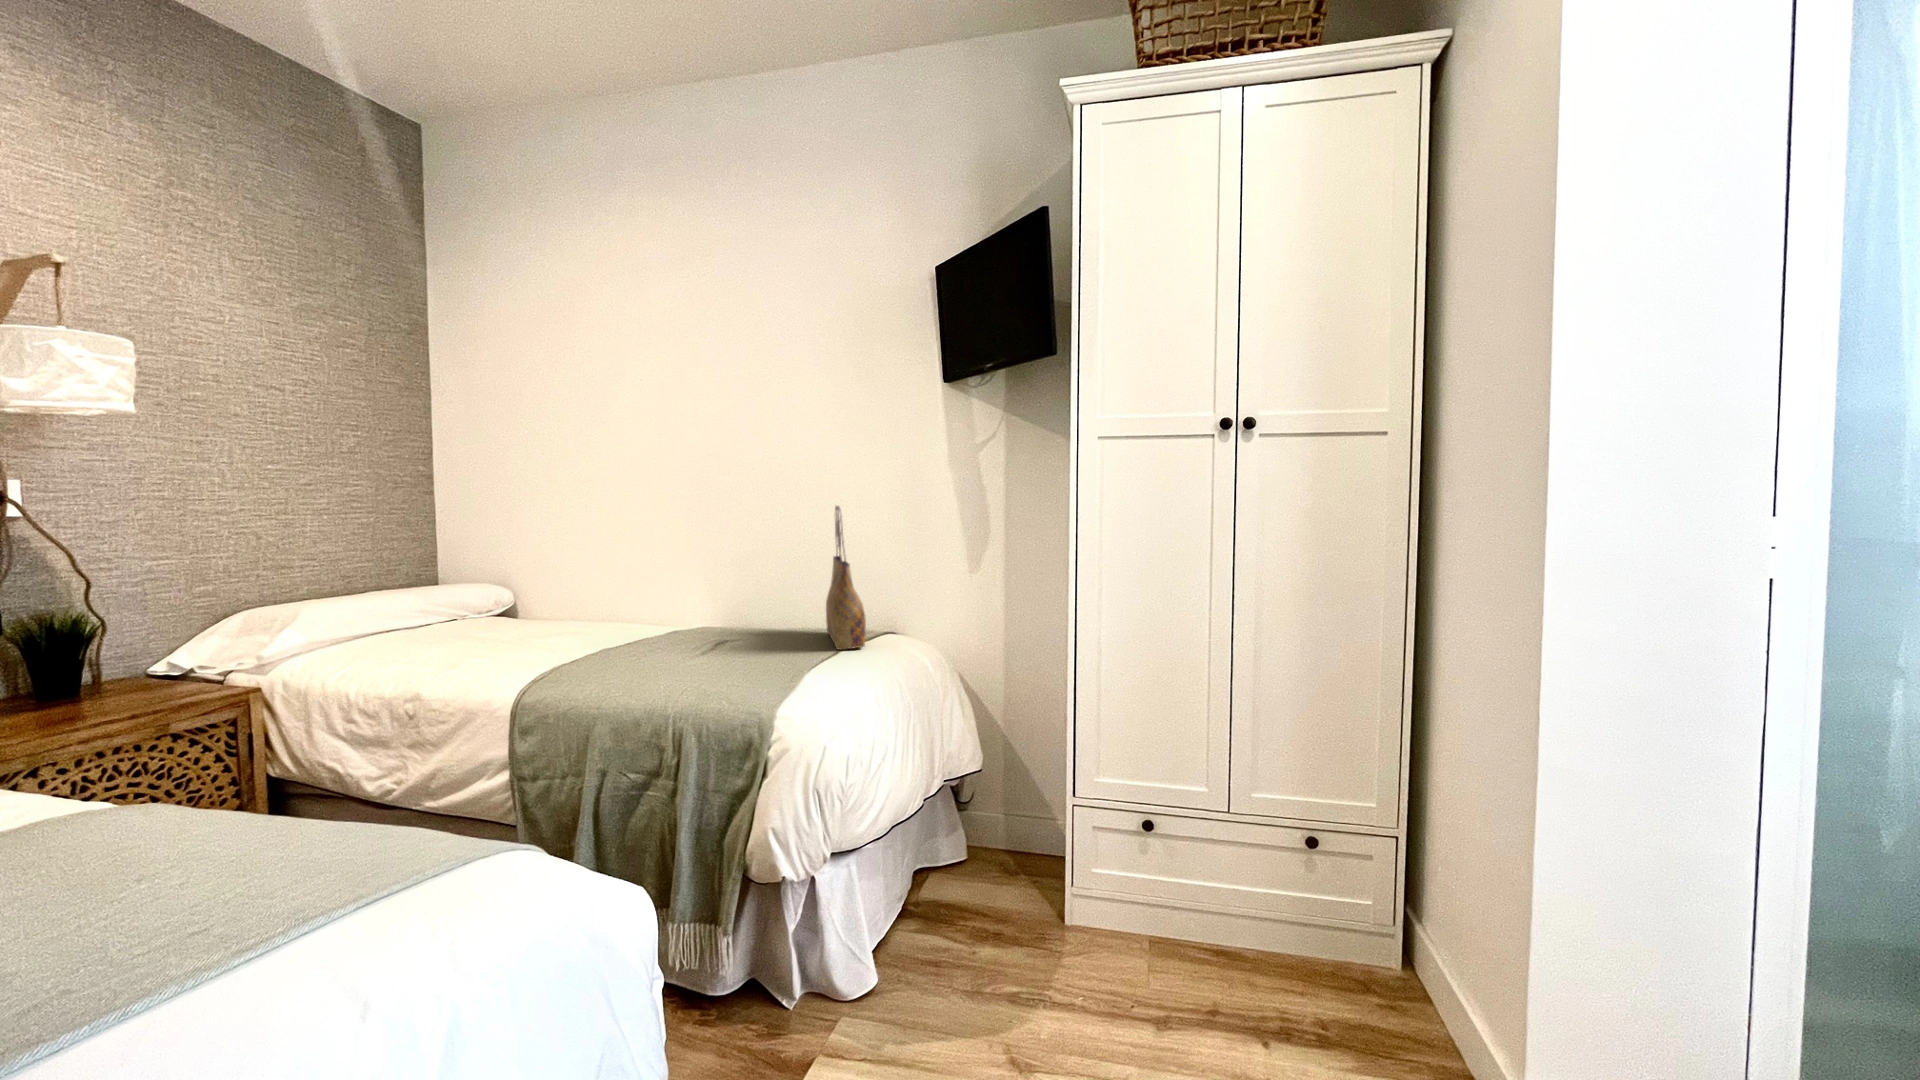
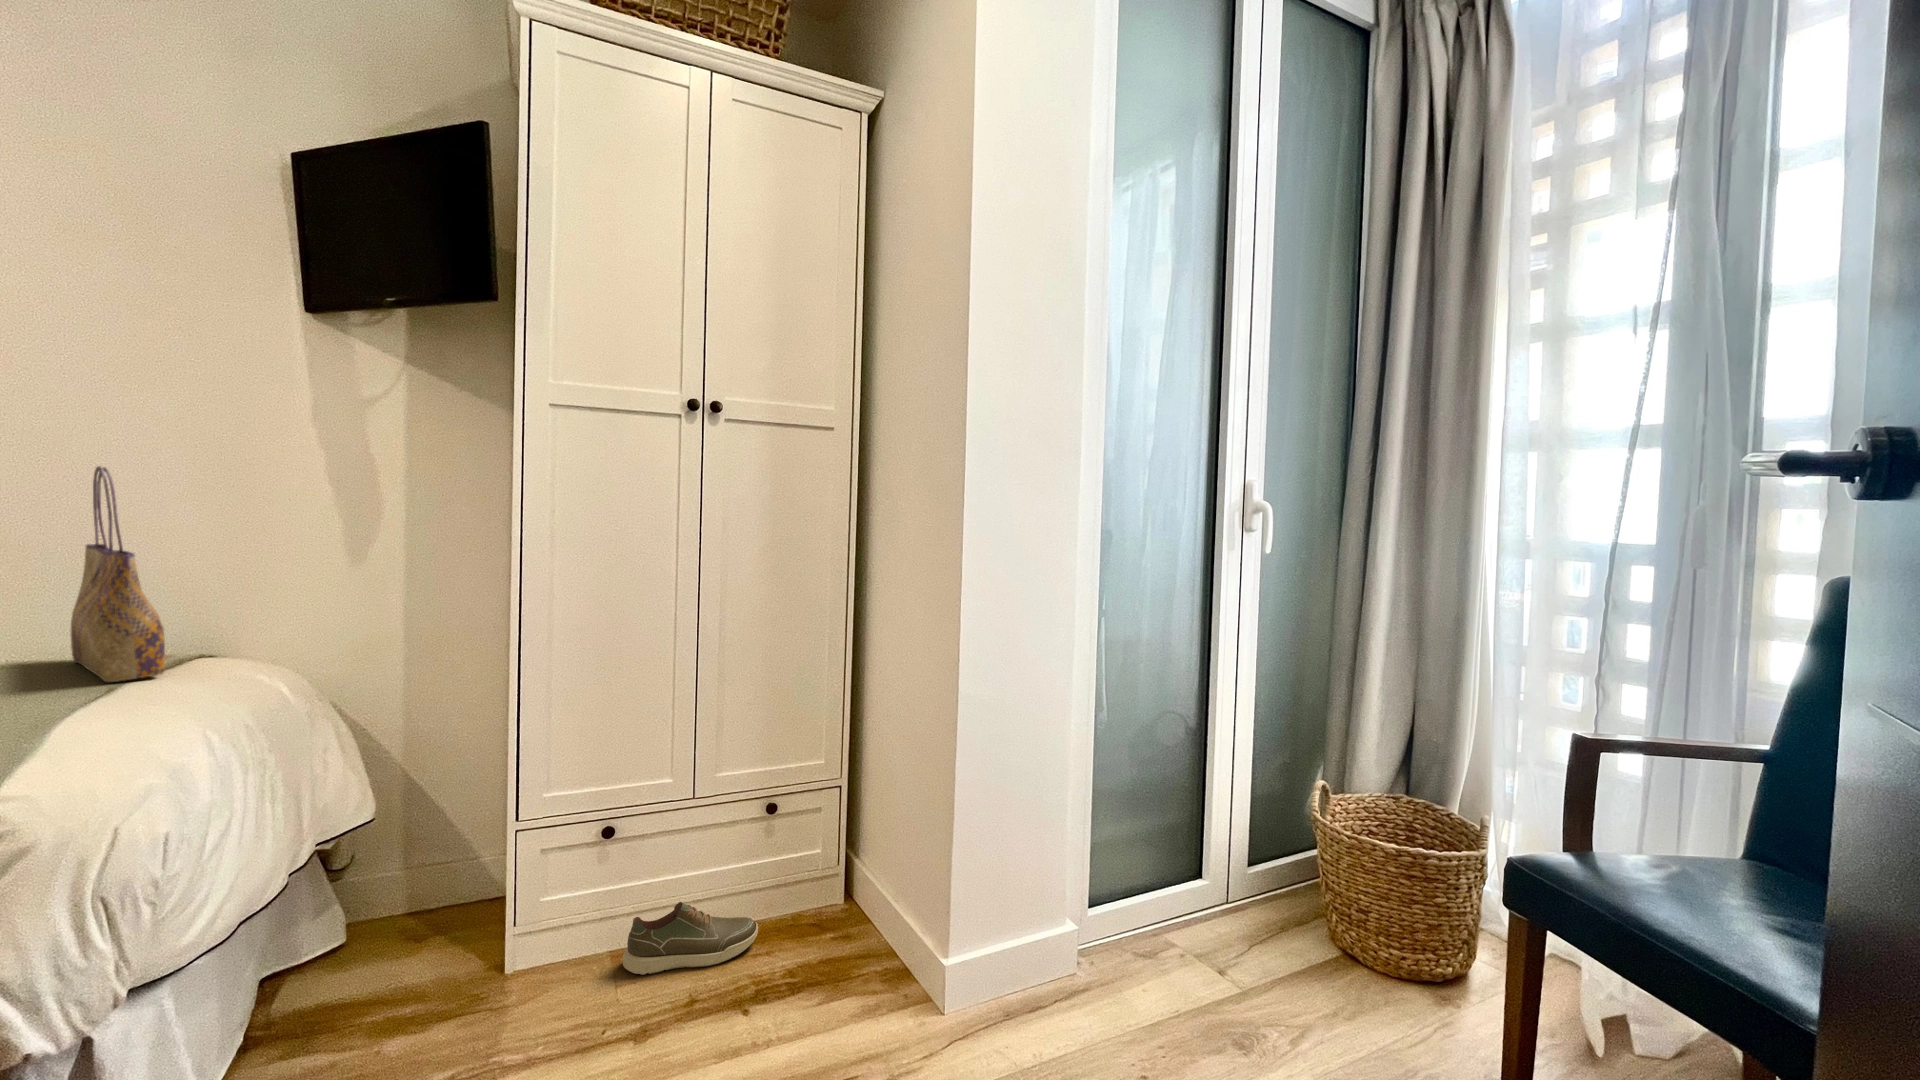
shoe: none [1158,912,1292,985] -> present [623,902,758,975]

